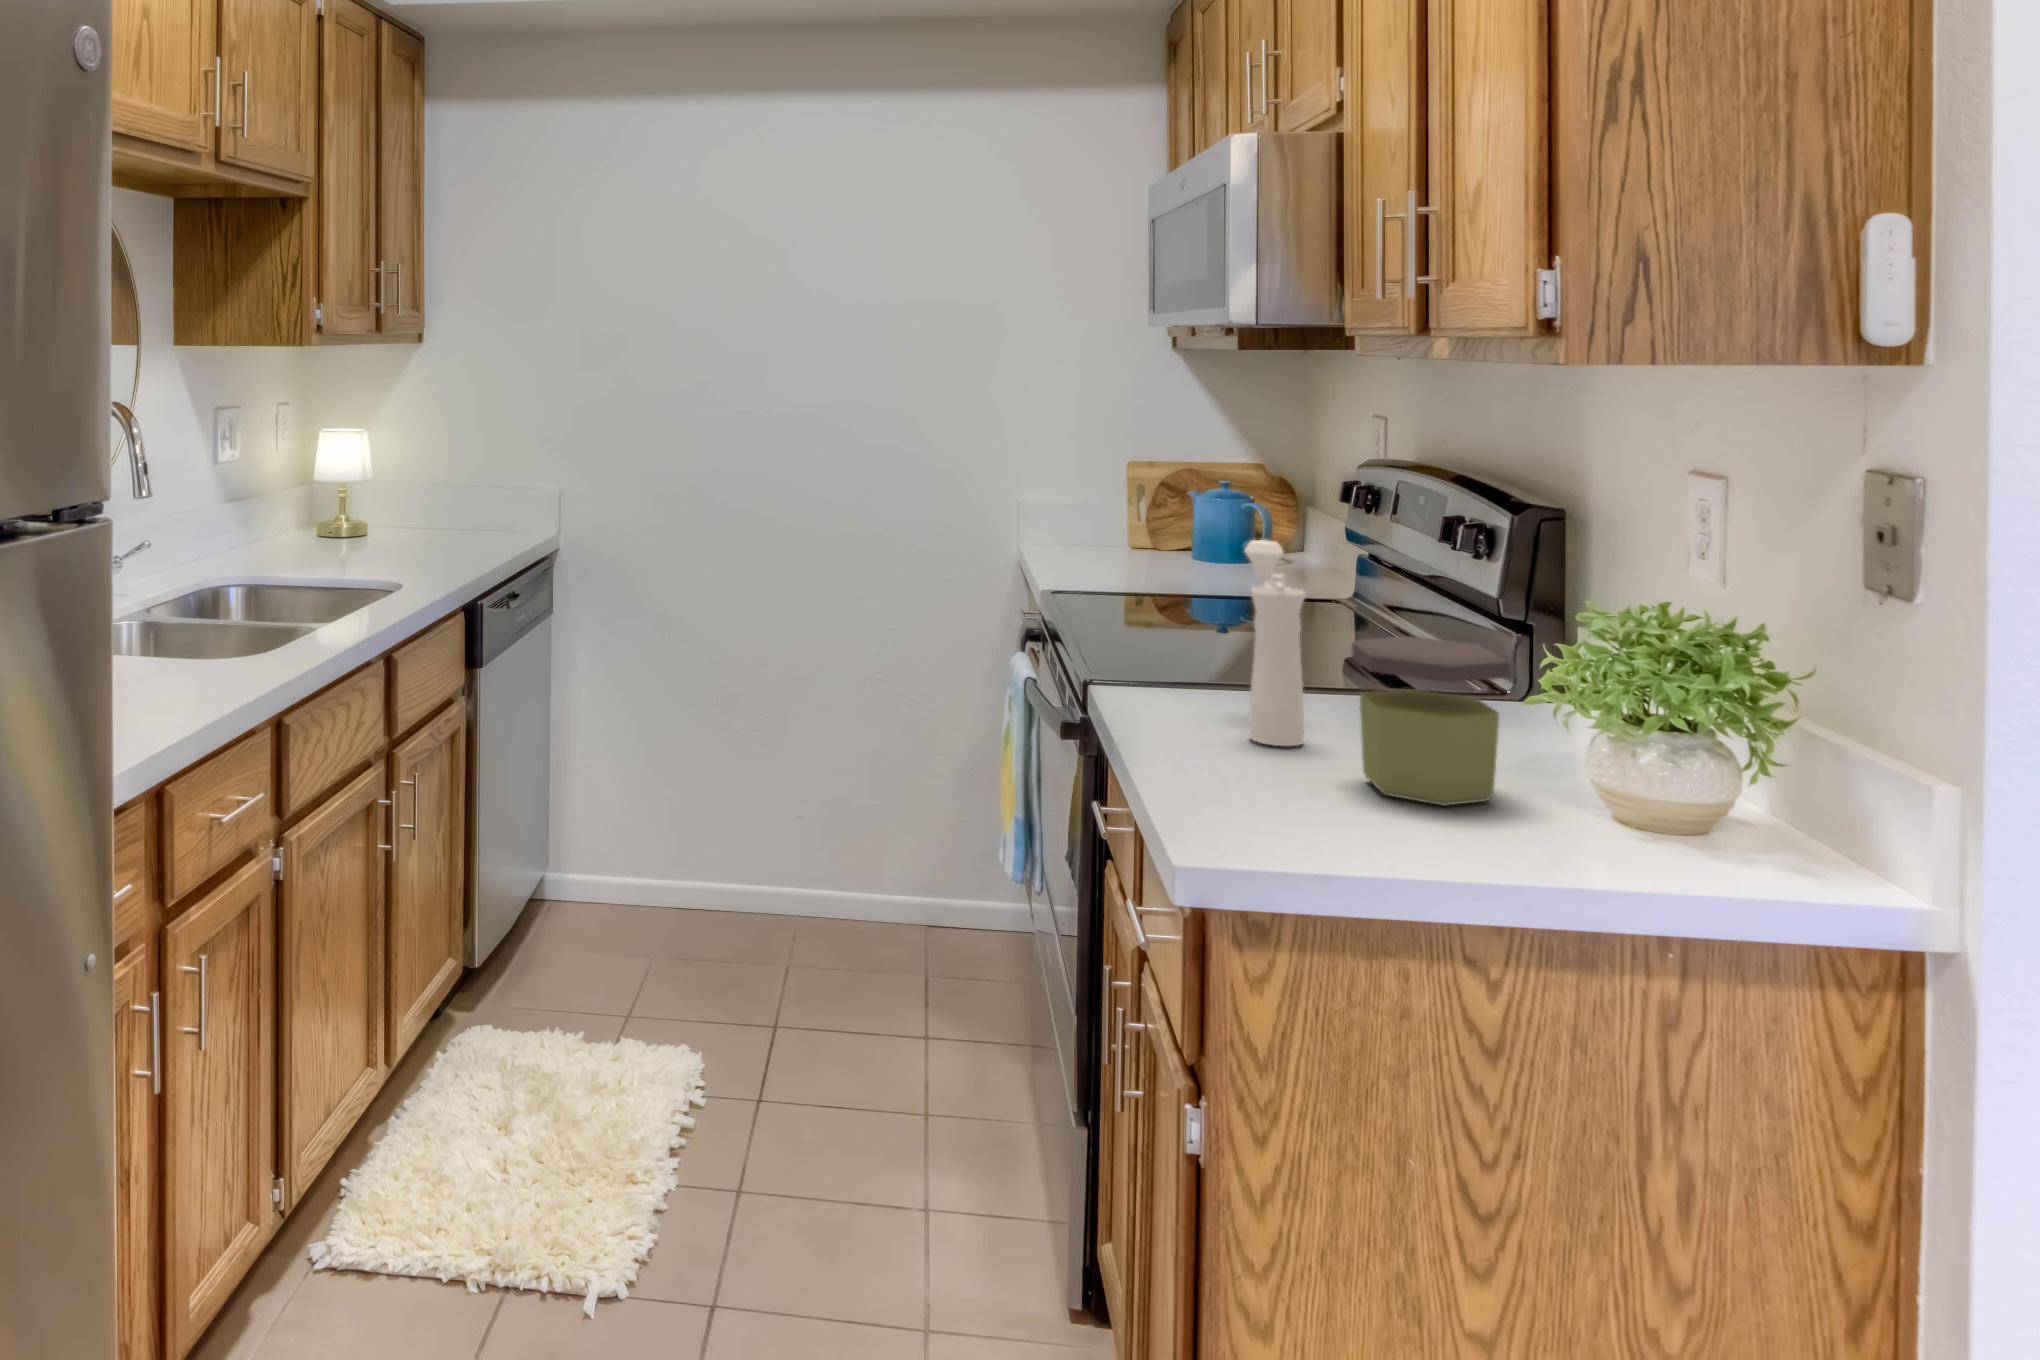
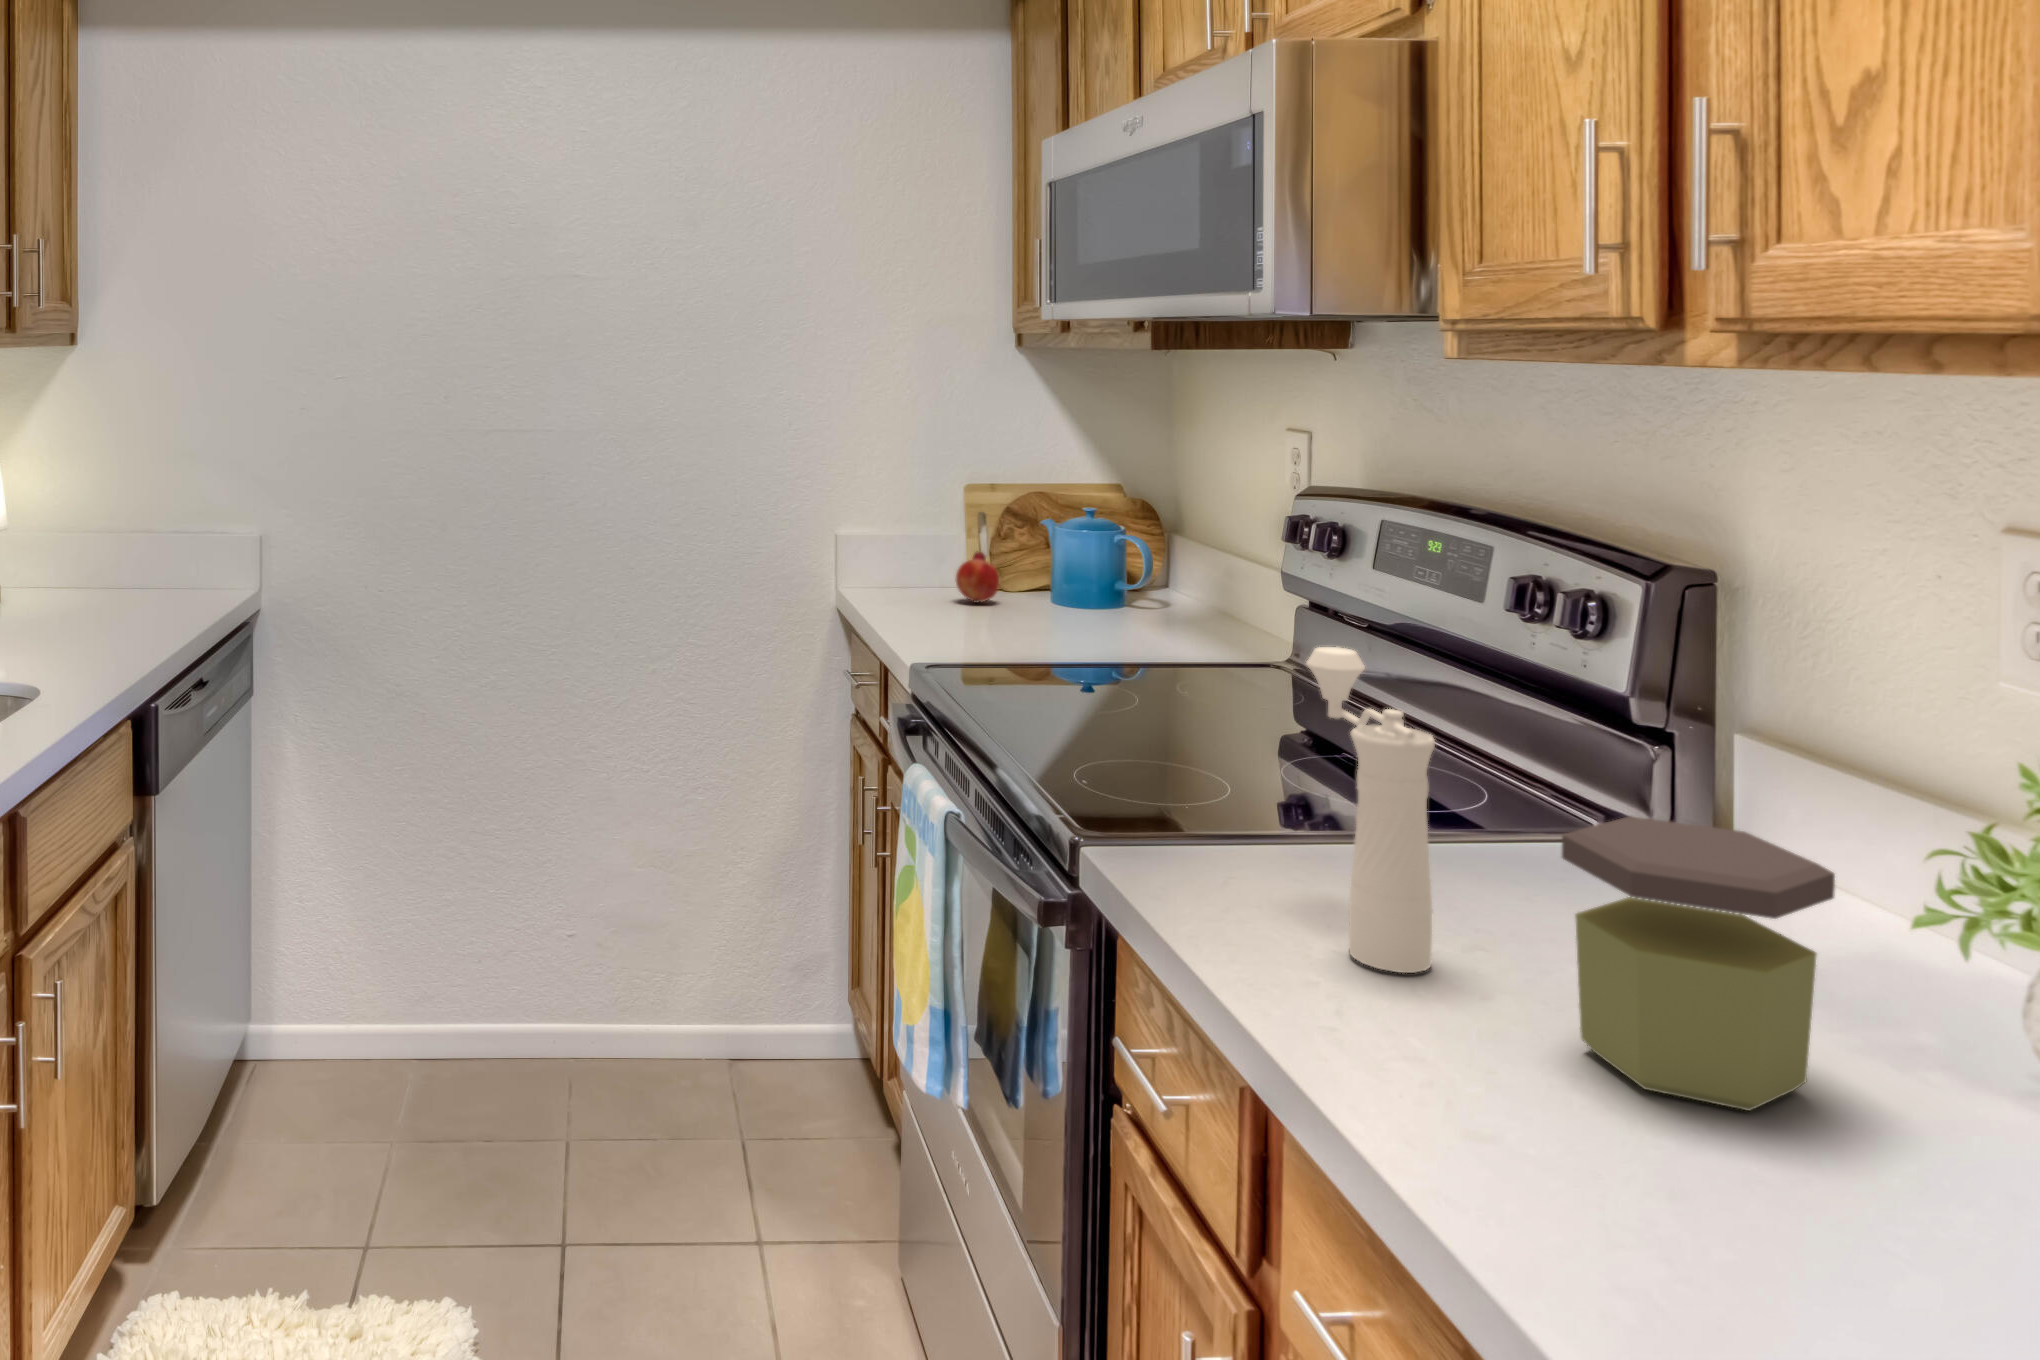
fruit: none [1118,512,1156,555] -> present [956,551,999,603]

